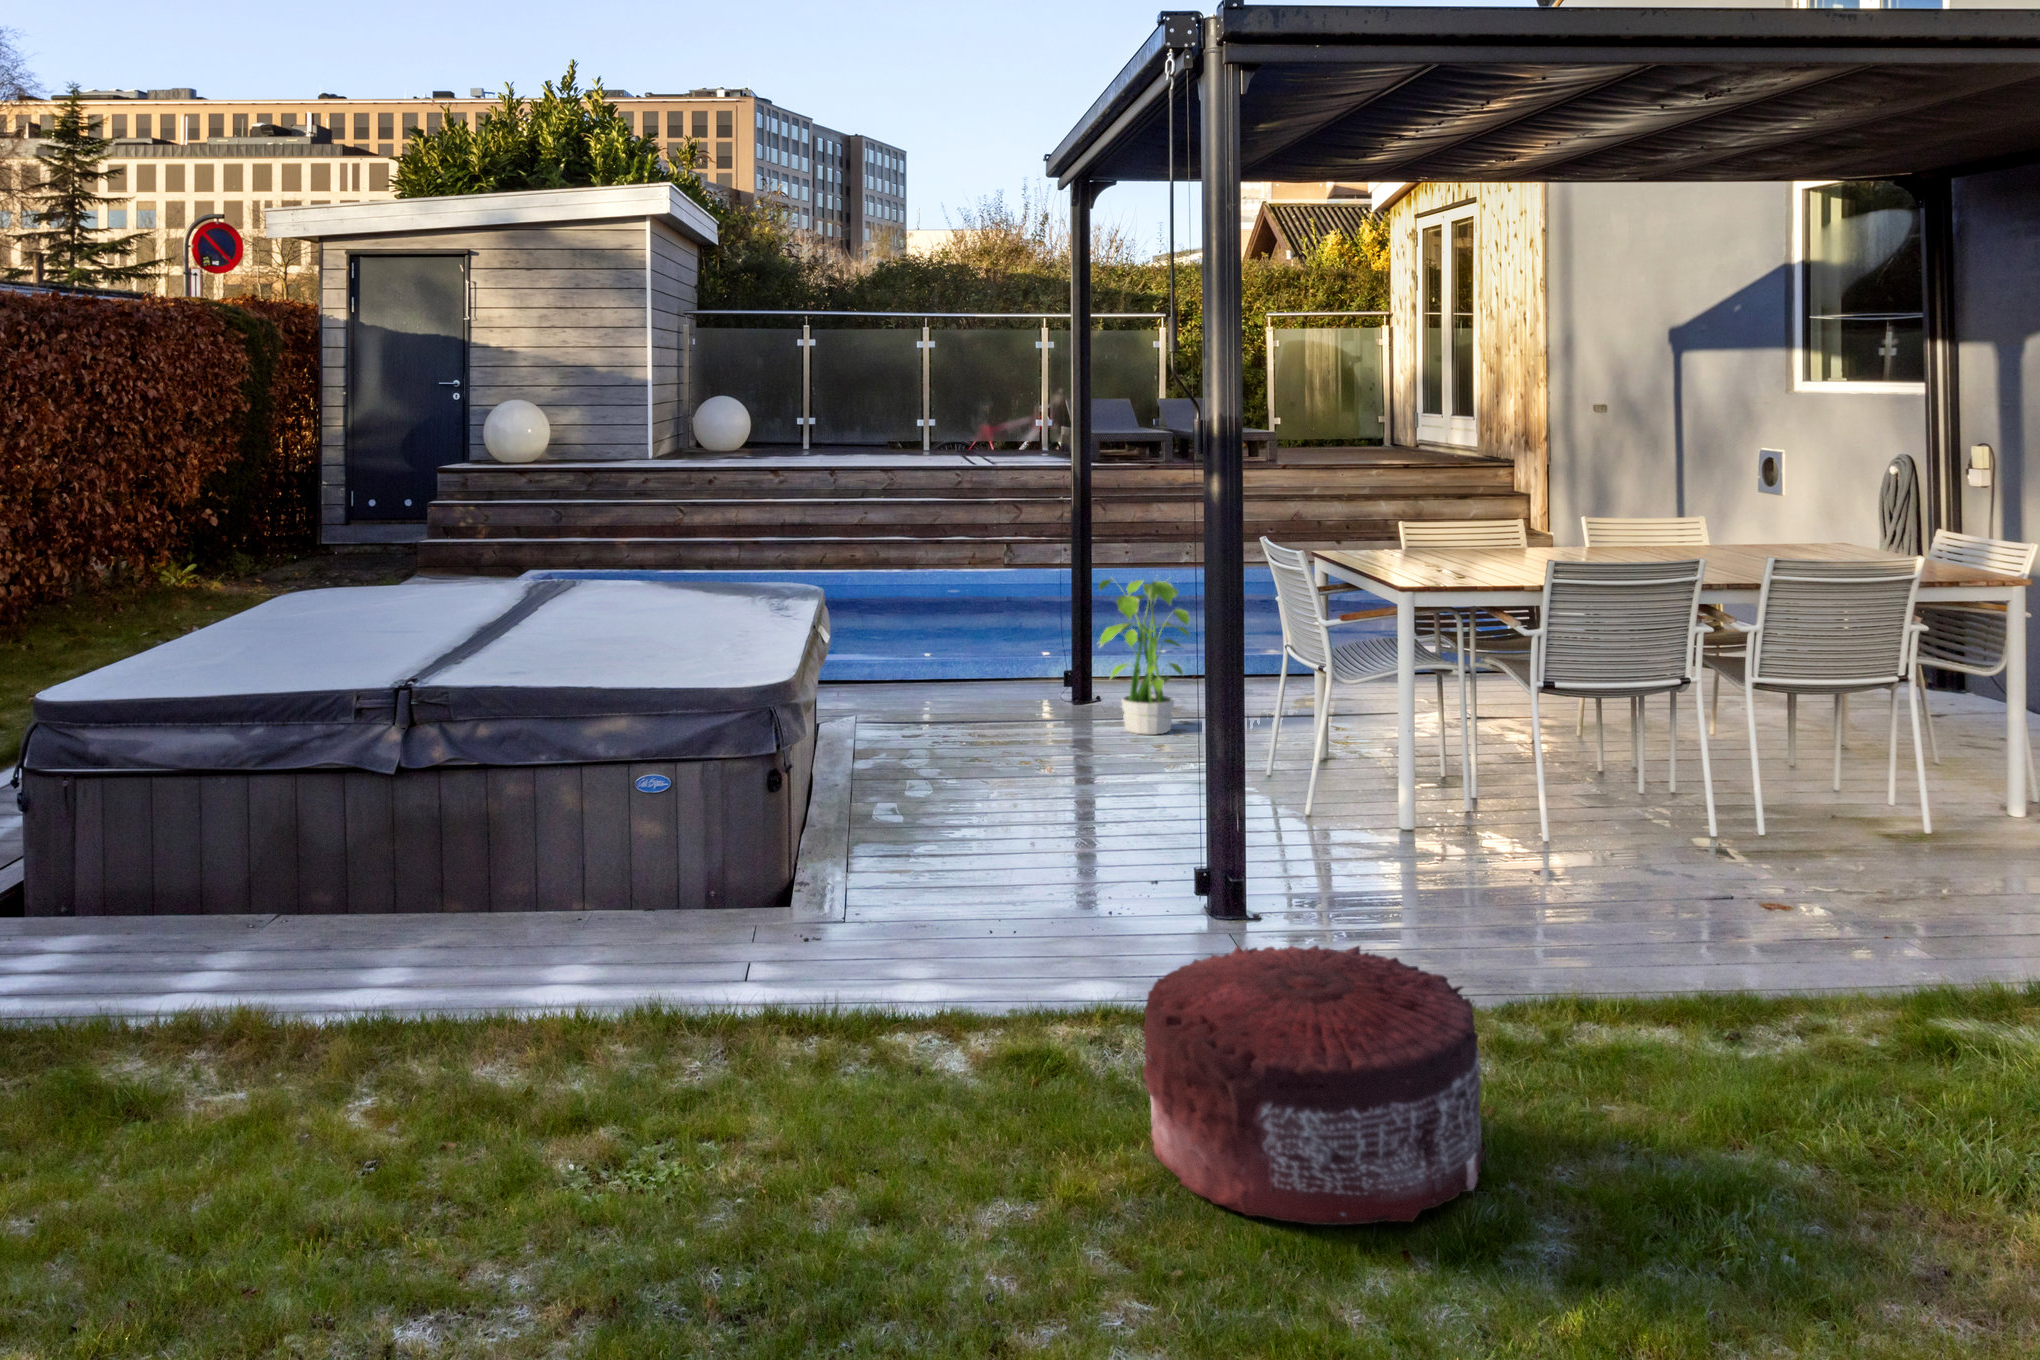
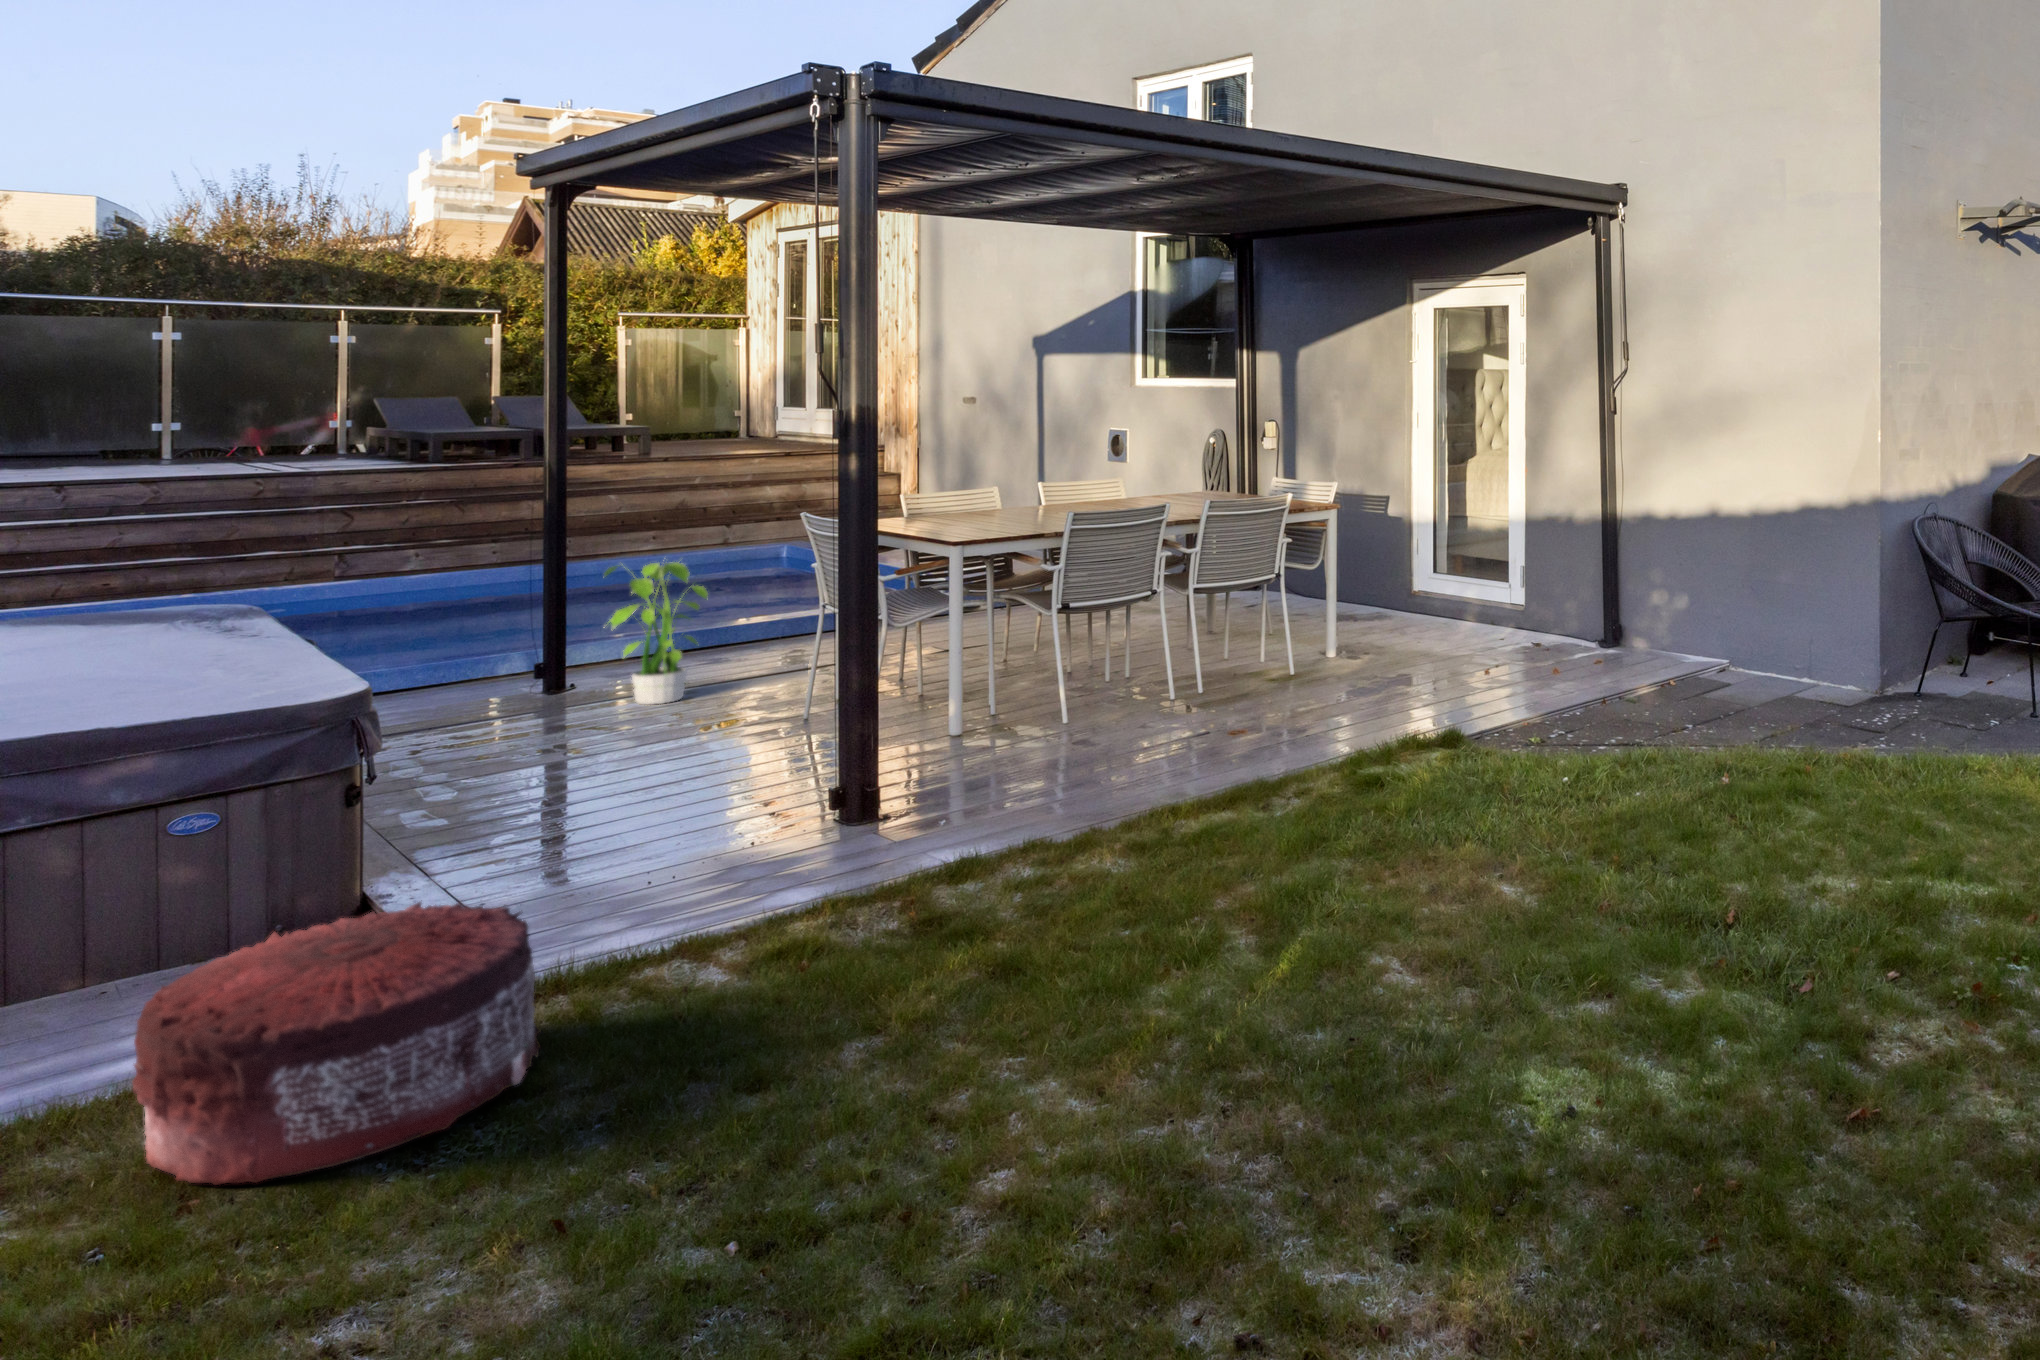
pouf: present [1143,945,1487,1225] -> present [132,902,542,1185]

